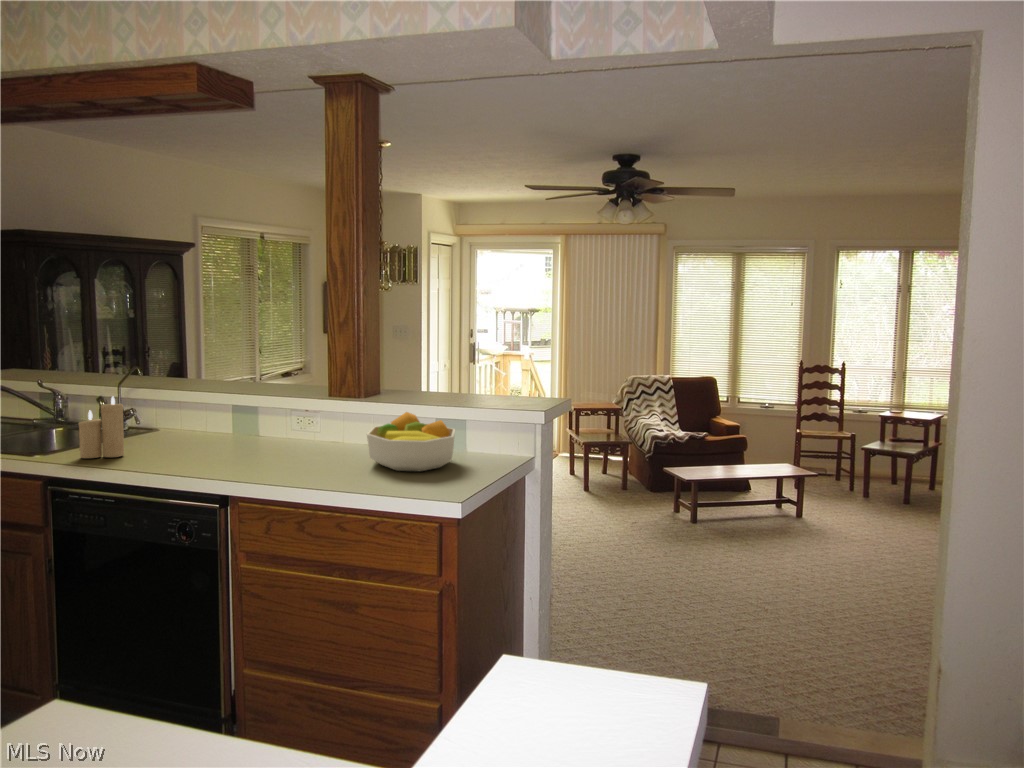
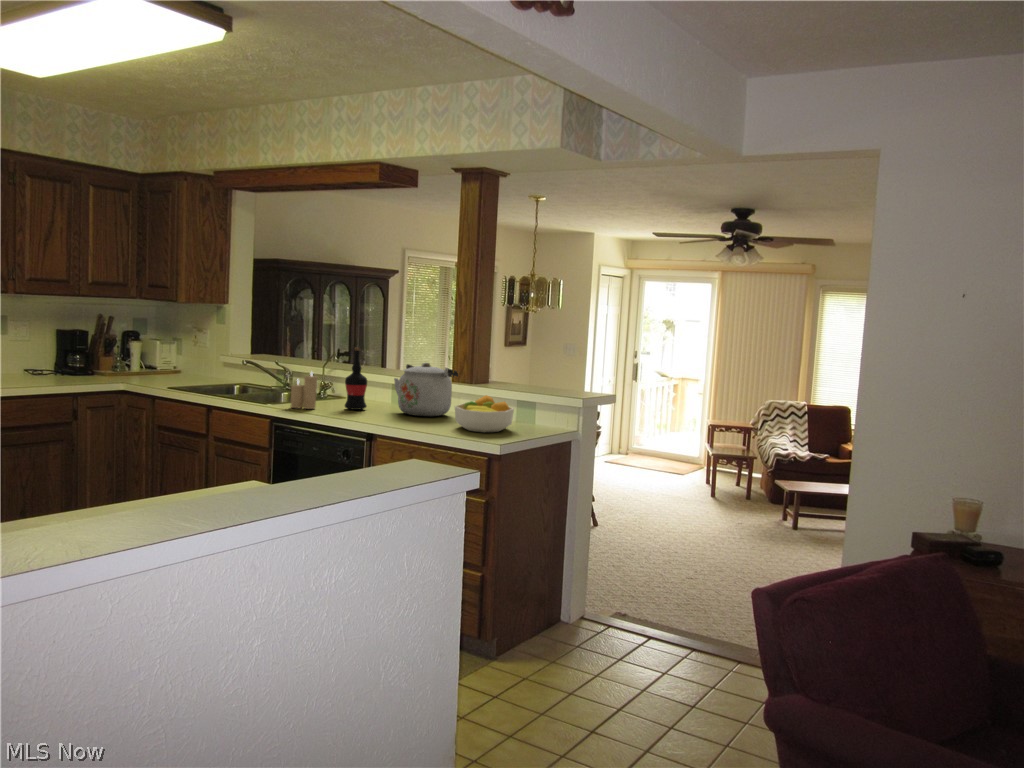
wine bottle: none [169,353,207,450] -> present [345,348,367,410]
kettle: none [247,369,351,451] -> present [394,363,458,416]

